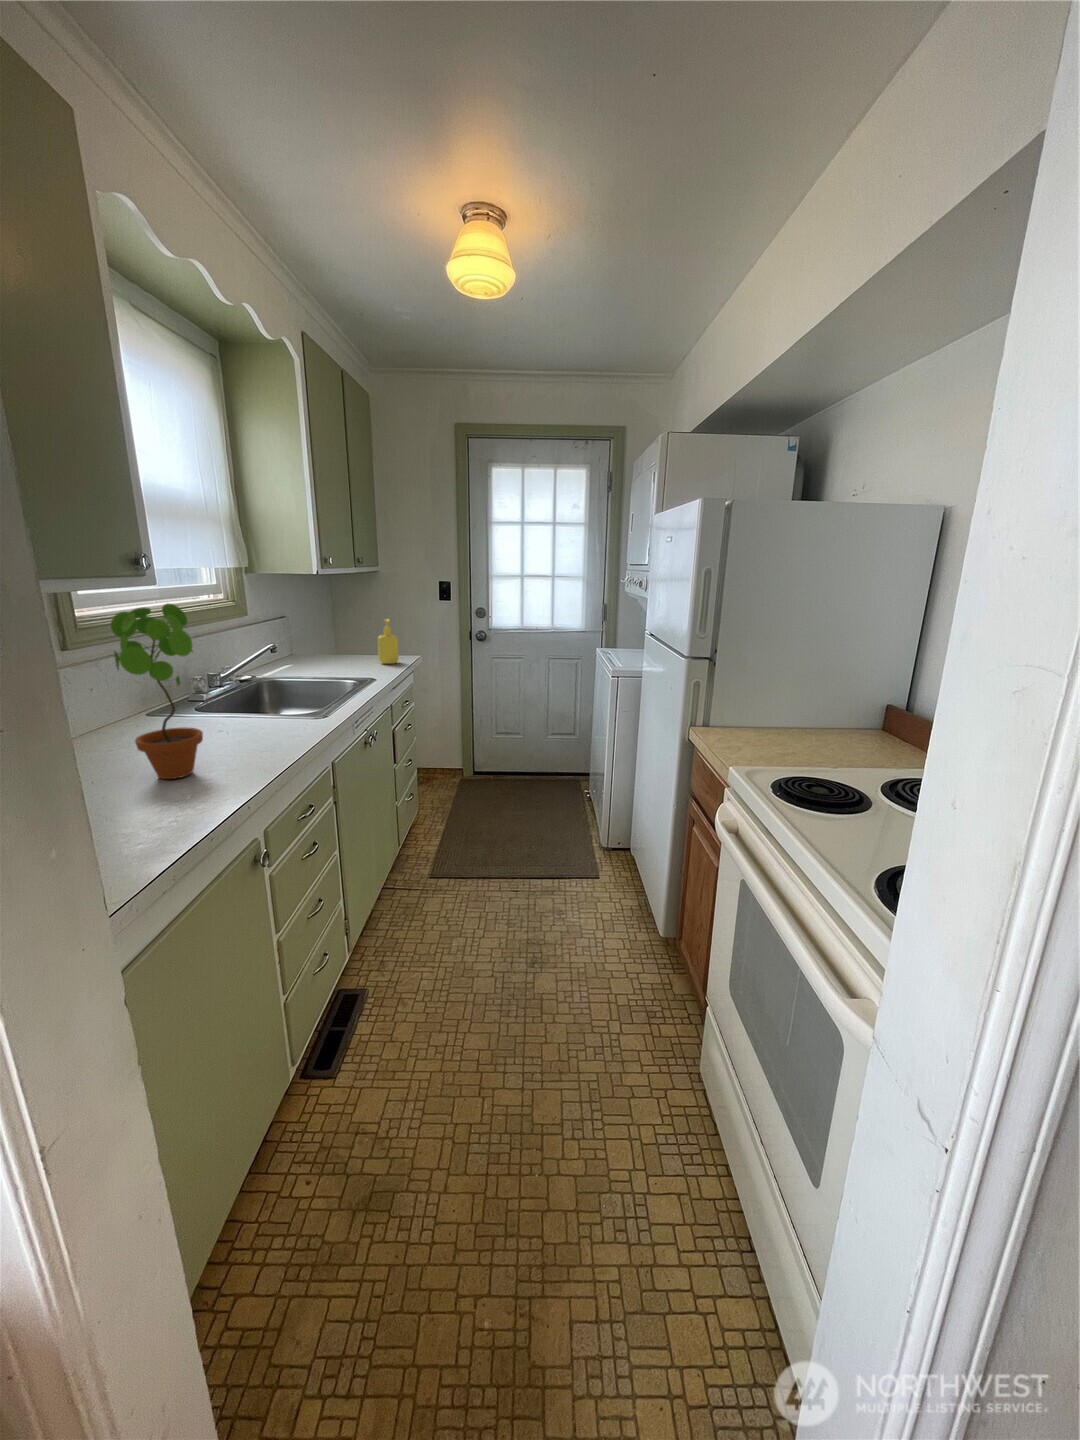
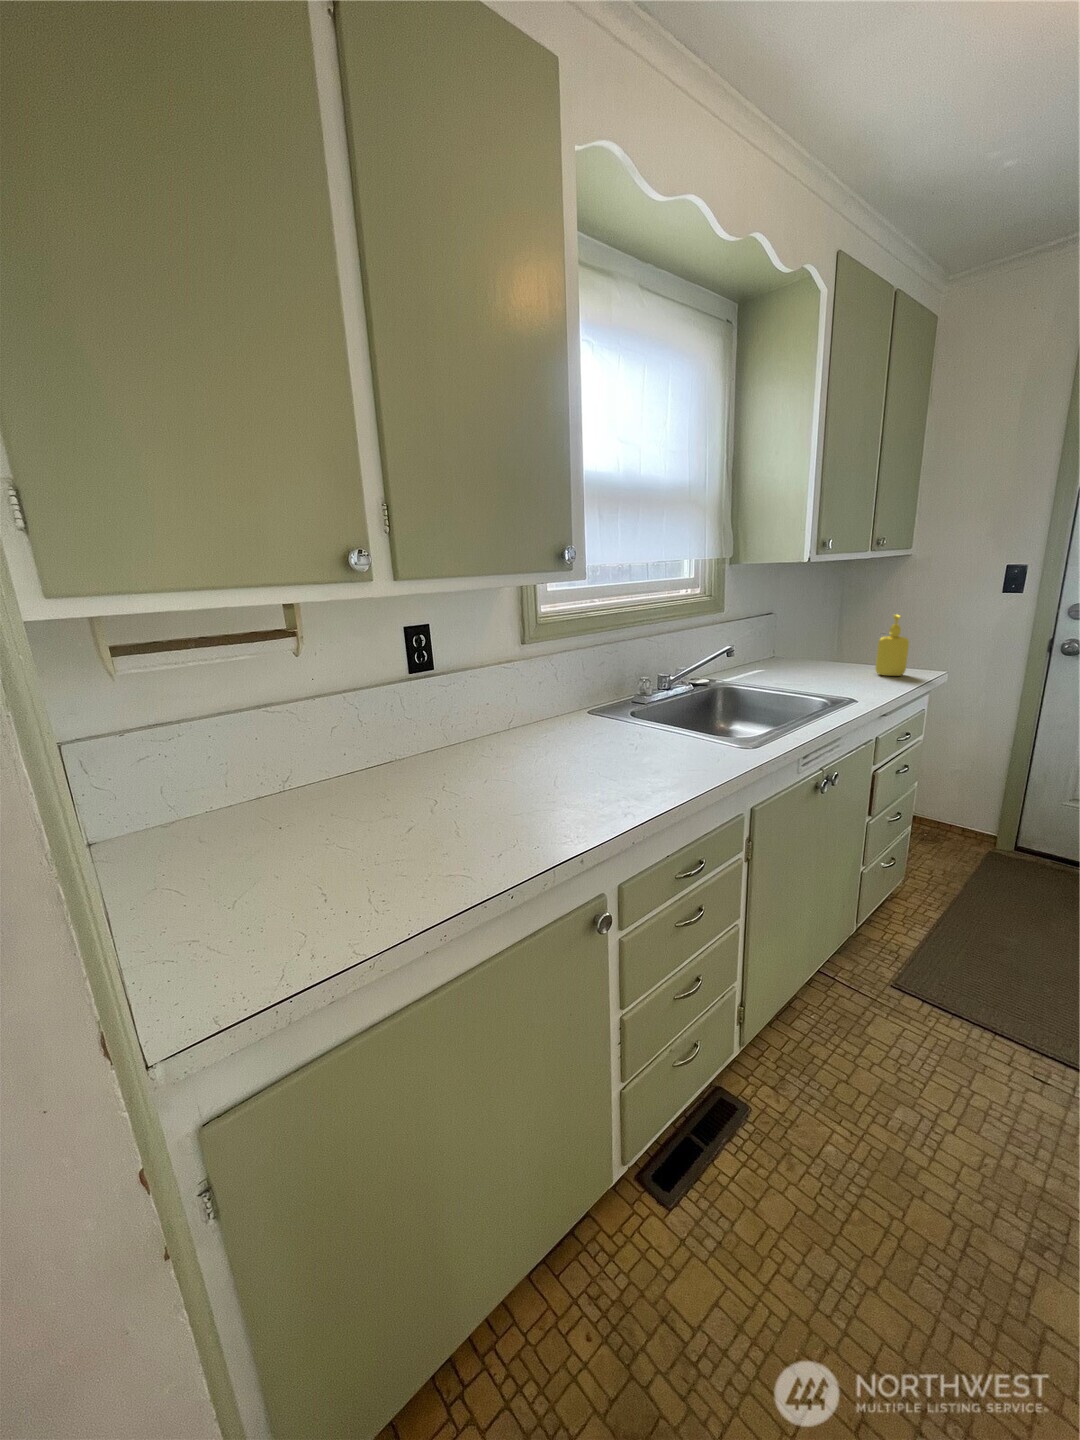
potted plant: present [111,604,203,779] -> none [507,587,588,785]

